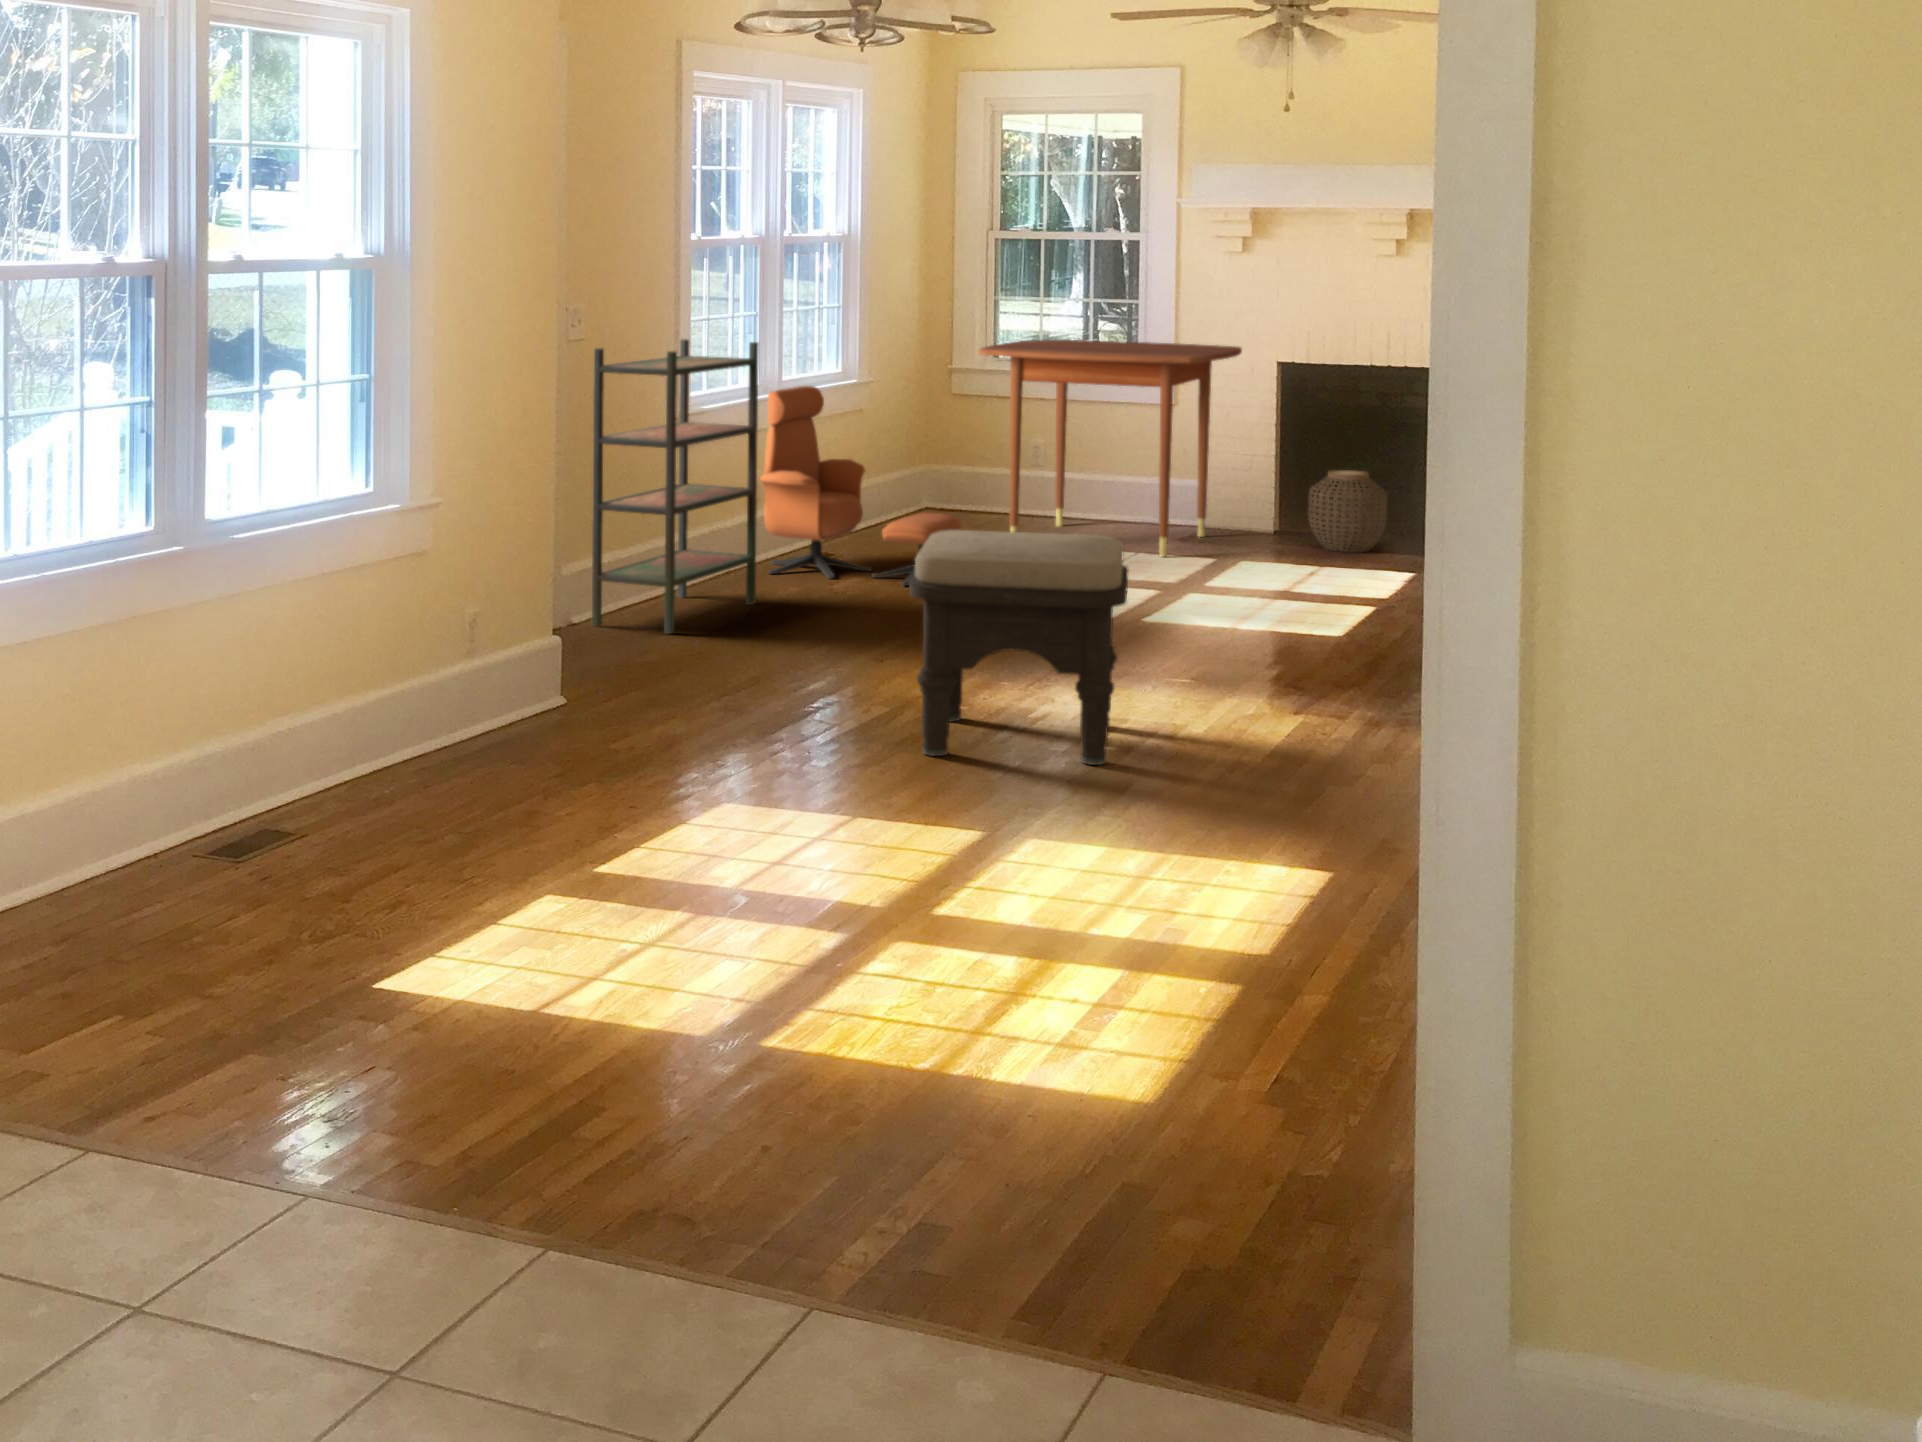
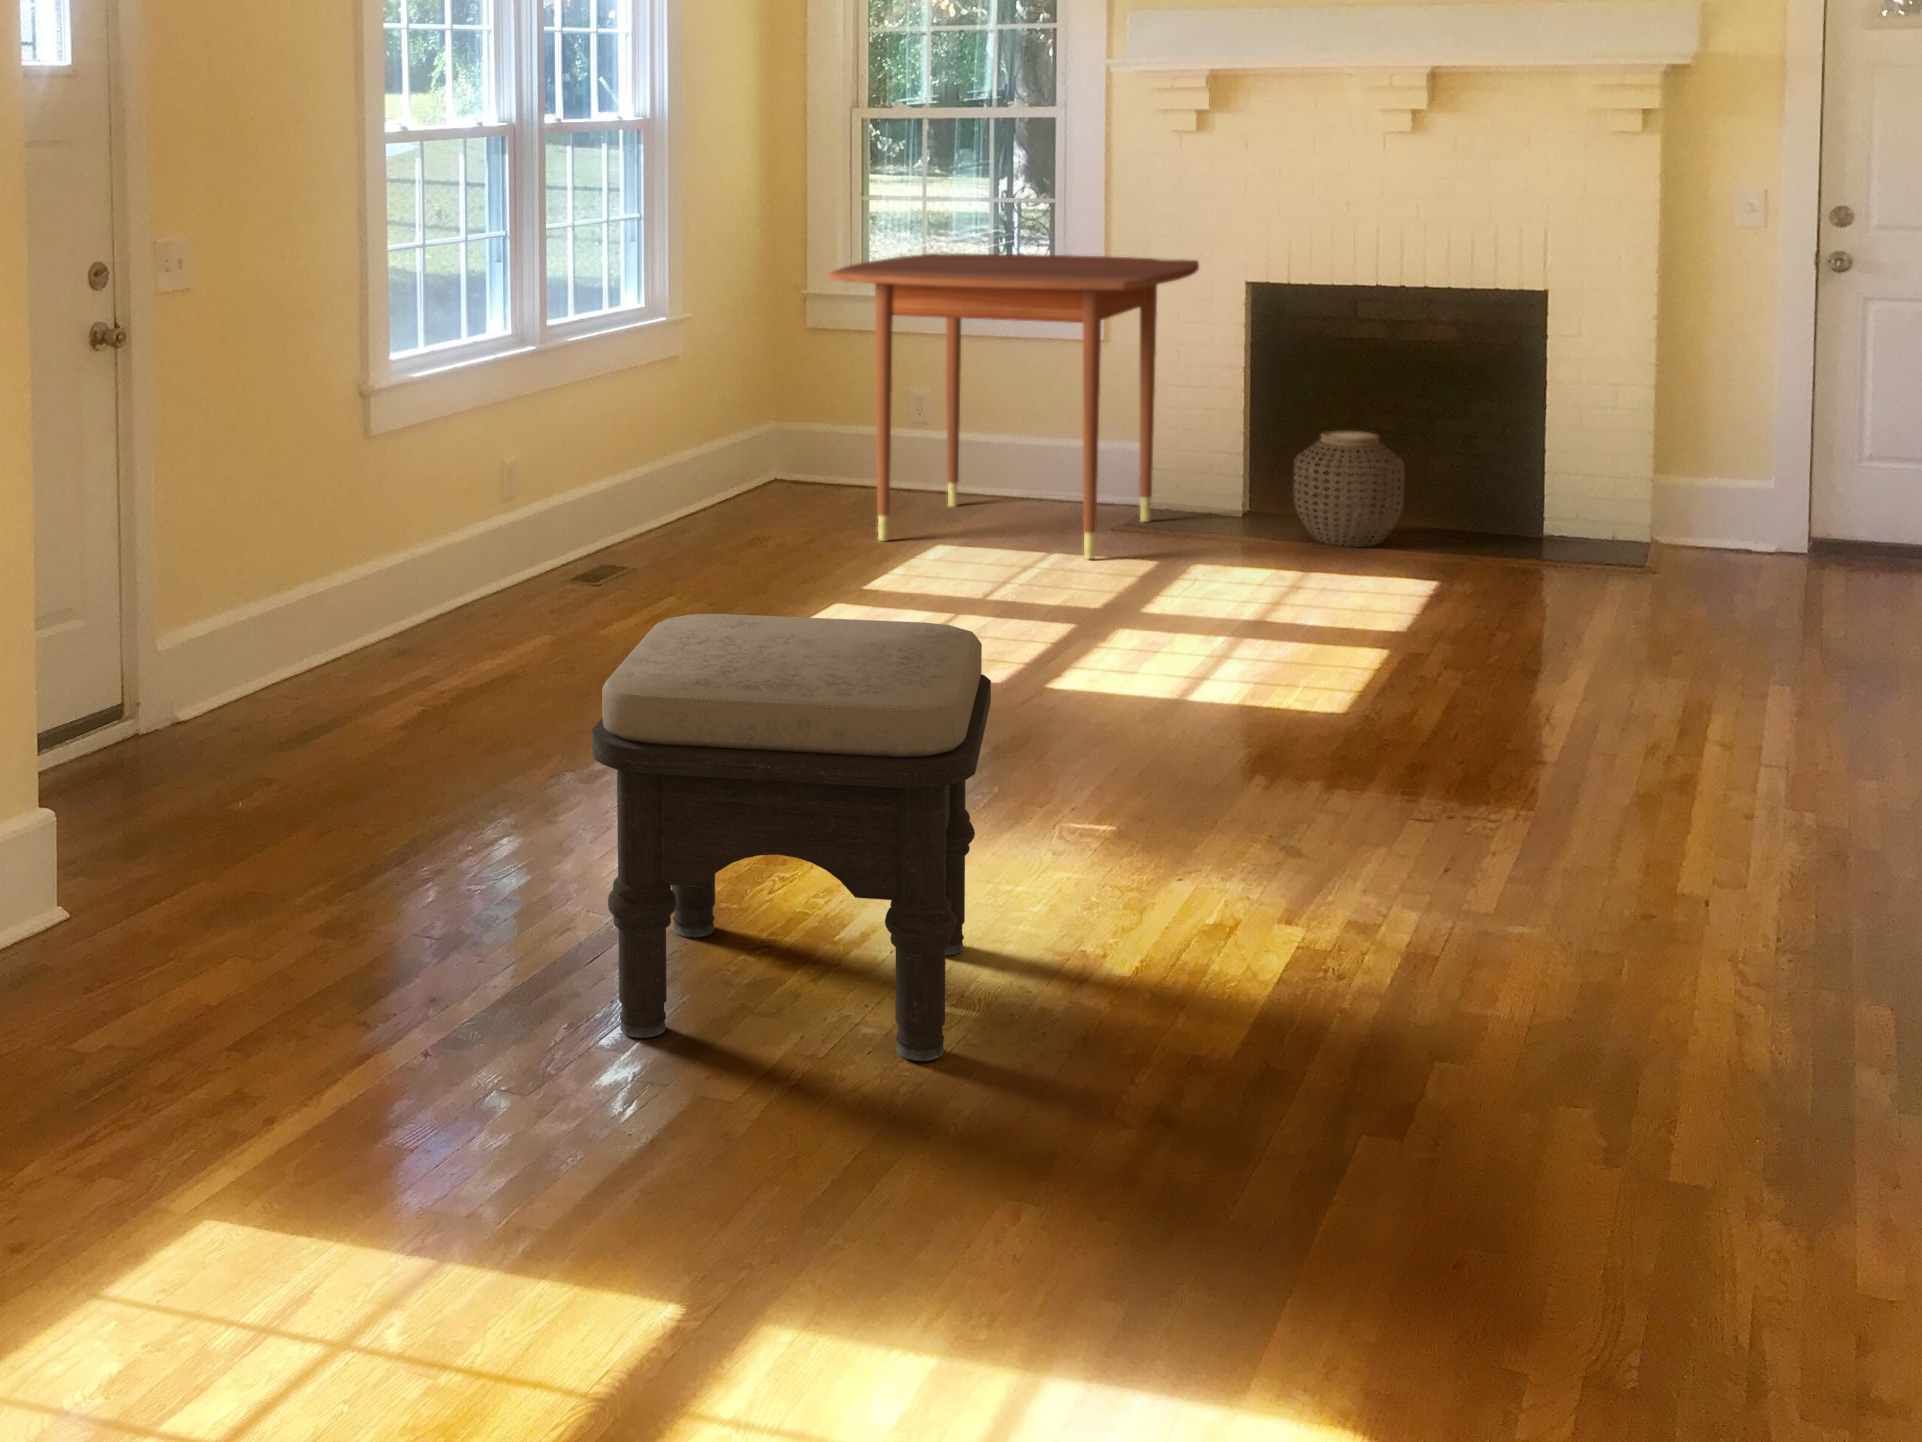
bookshelf: present [592,339,759,634] -> none [201,275,479,729]
lounge chair: present [760,386,962,586] -> none [503,331,801,623]

